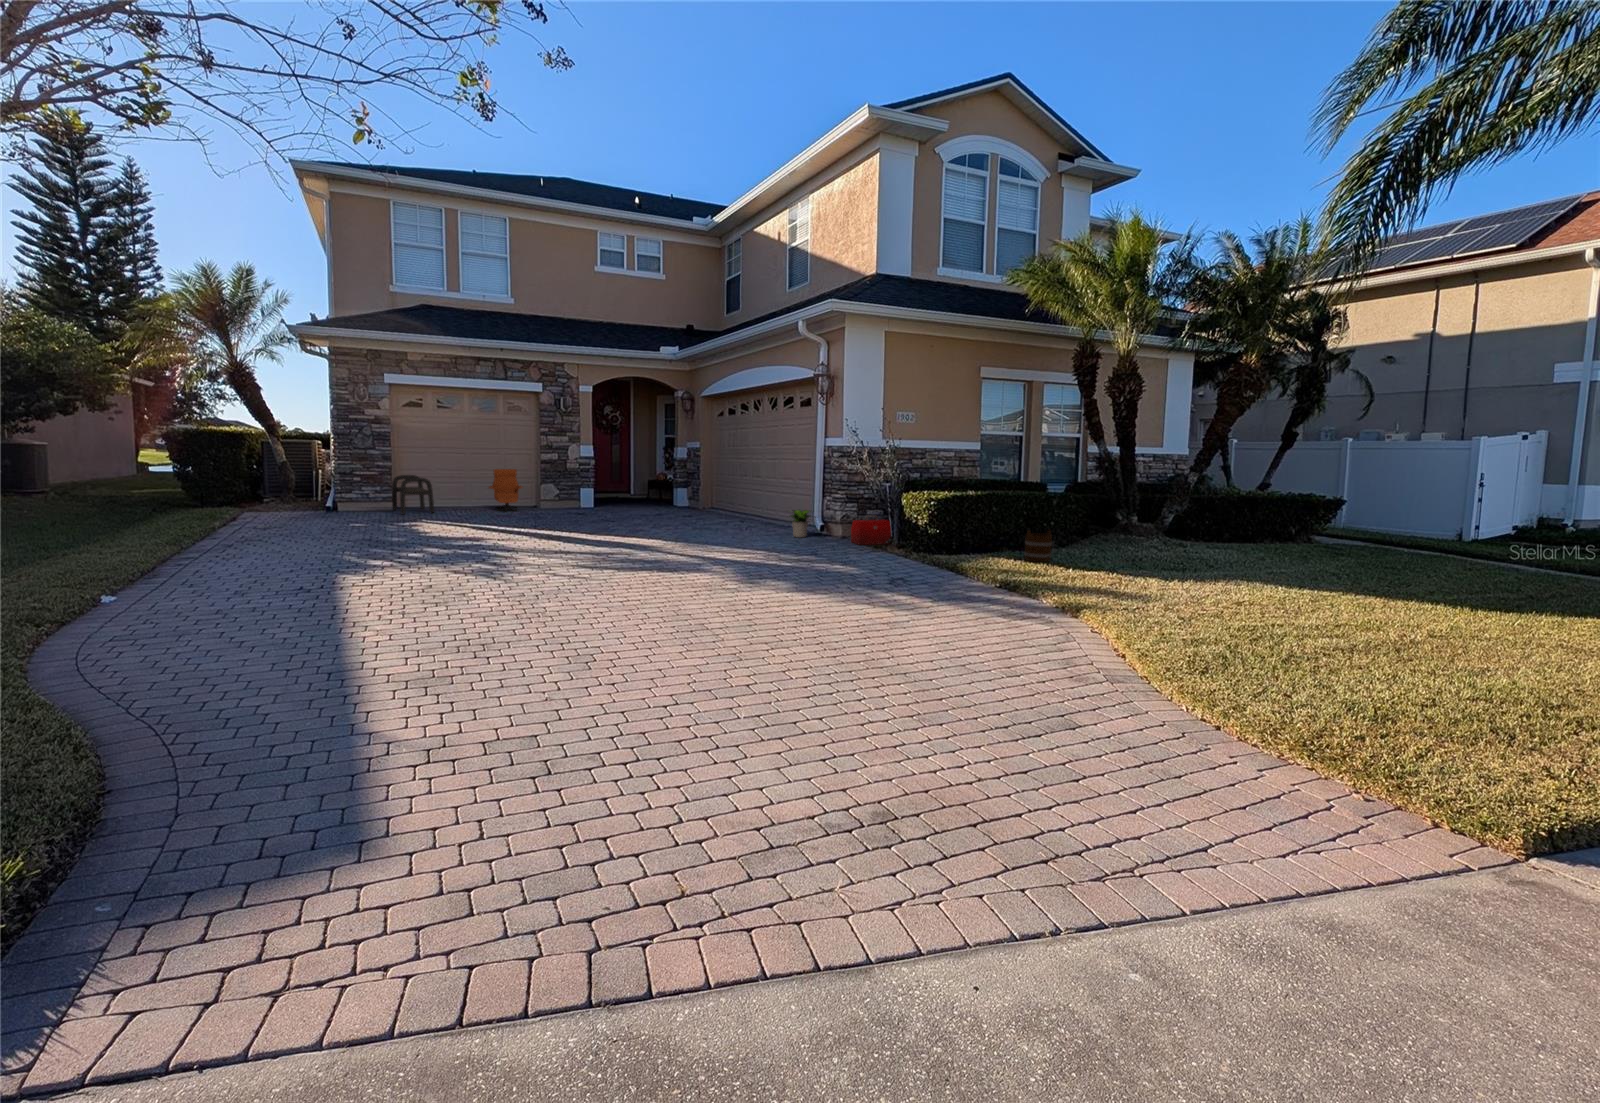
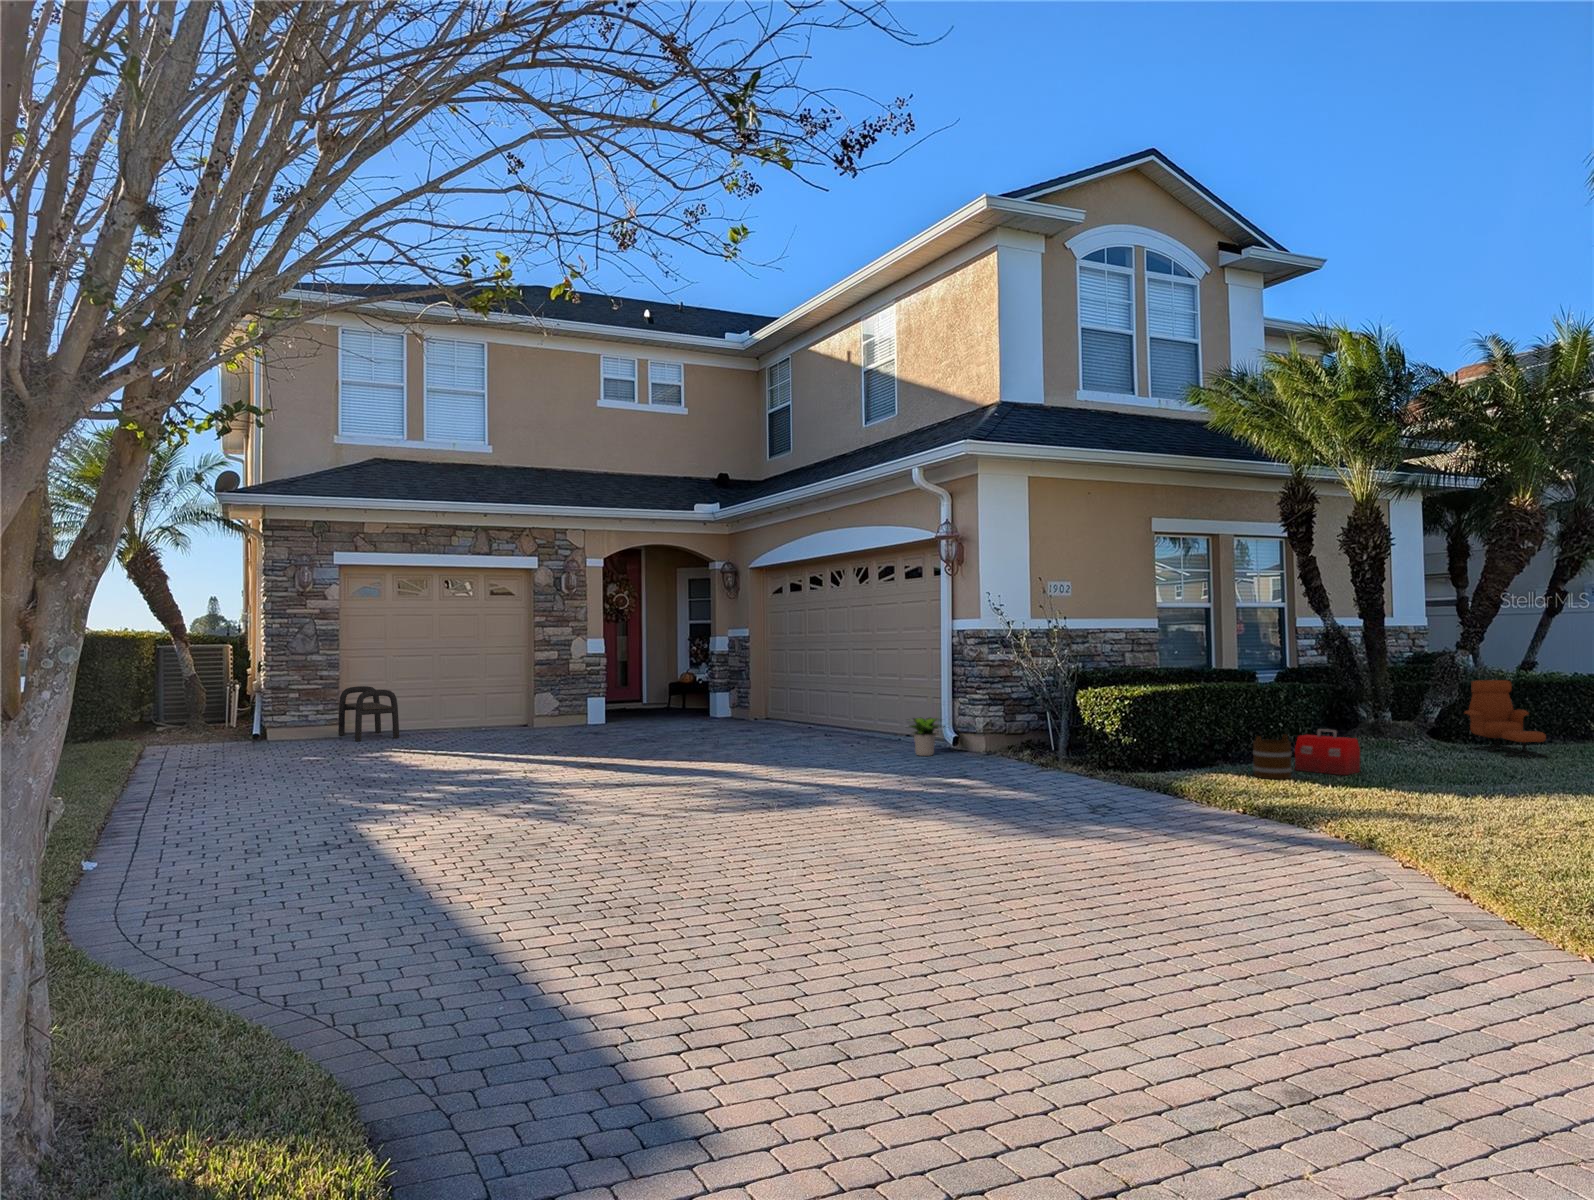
lounge chair: present [489,469,523,511] -> present [1465,680,1546,758]
toolbox: present [851,515,891,545] -> present [1295,729,1360,775]

